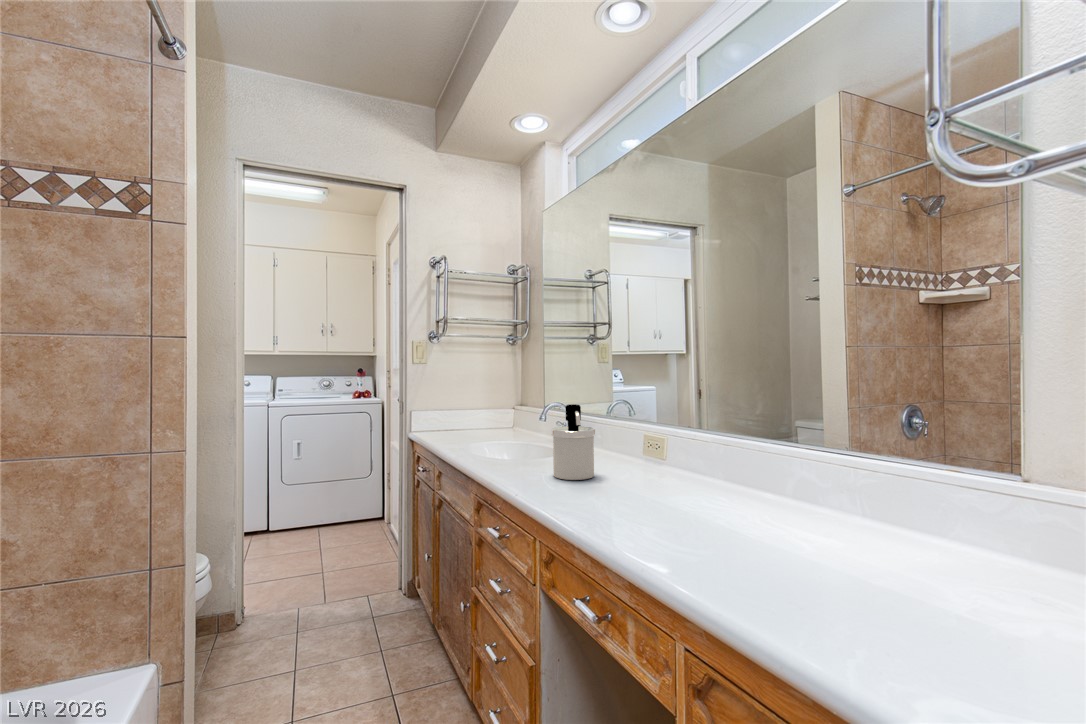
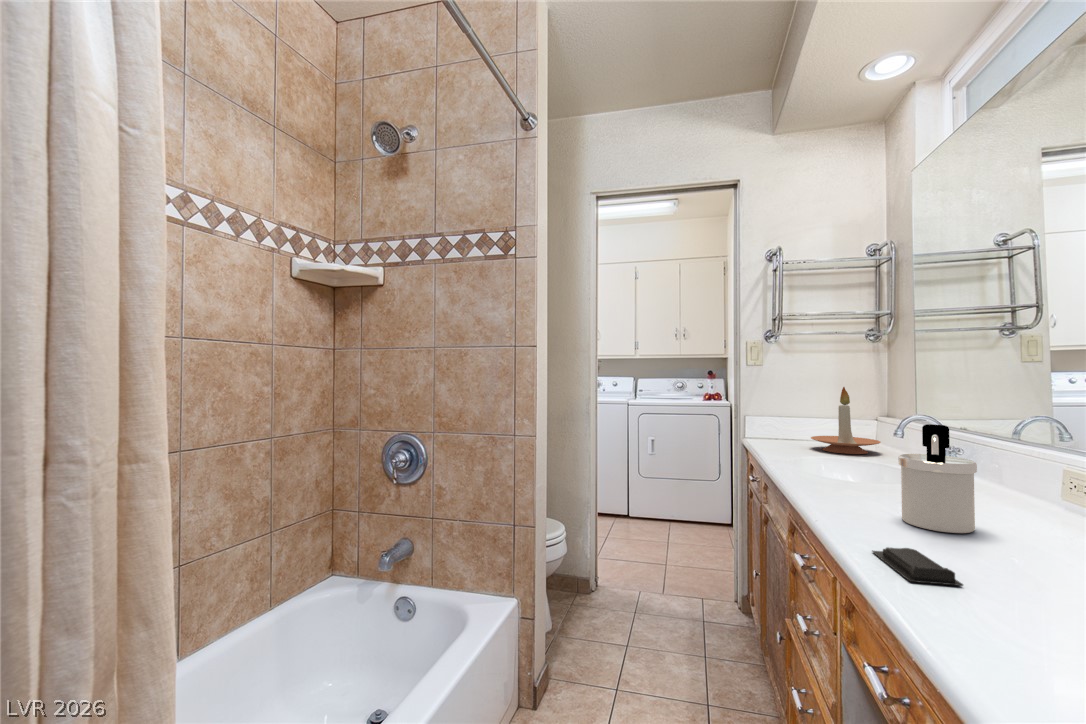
candle holder: none [467,380,517,435] -> present [811,387,881,454]
soap bar: none [550,494,606,515] -> present [872,547,963,586]

